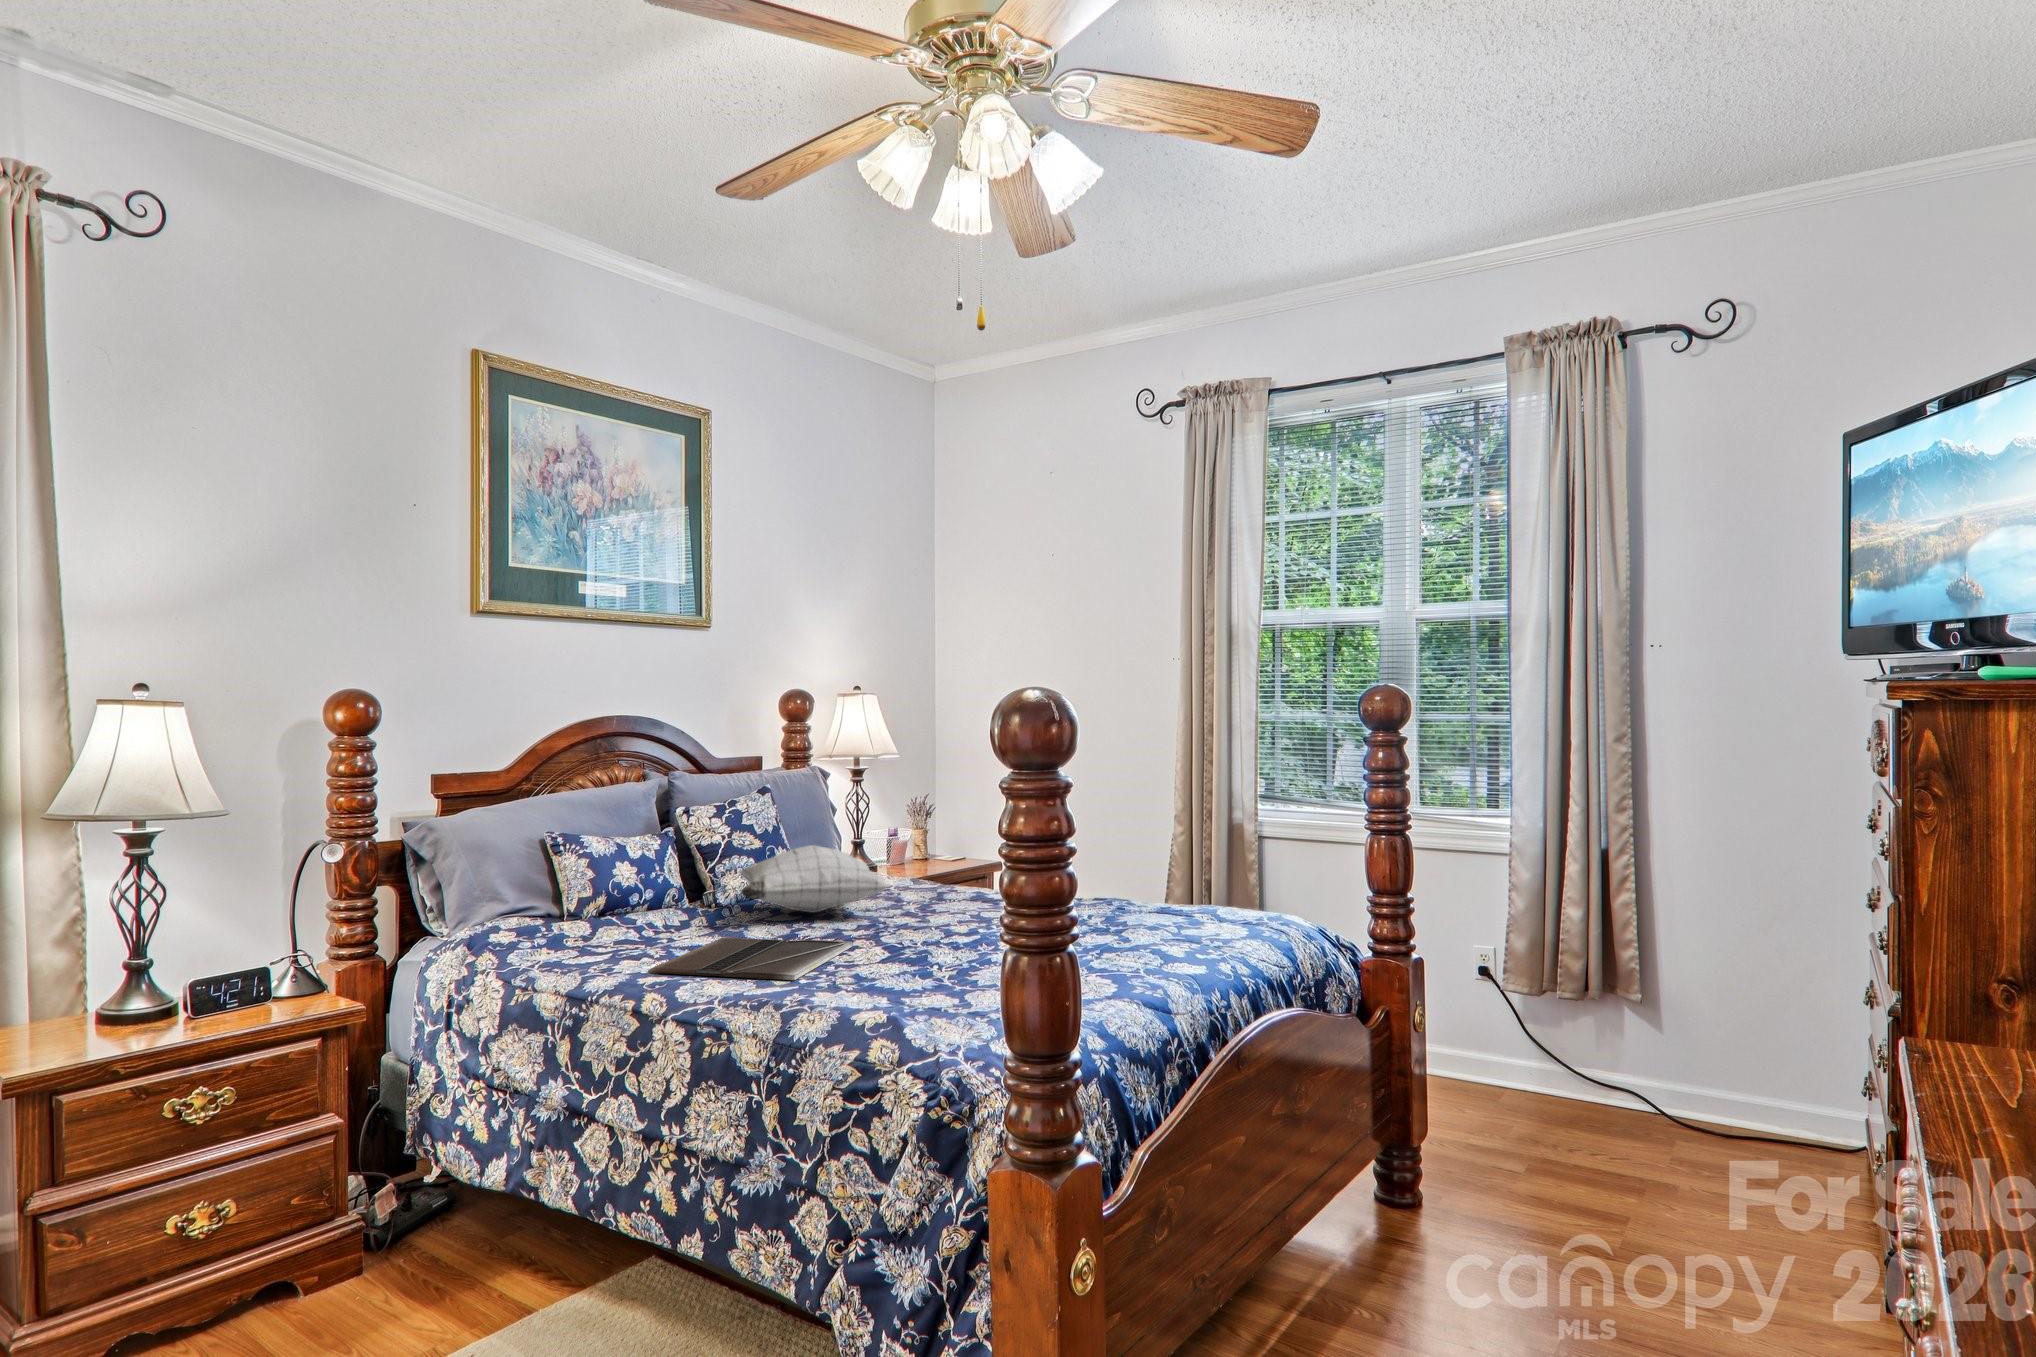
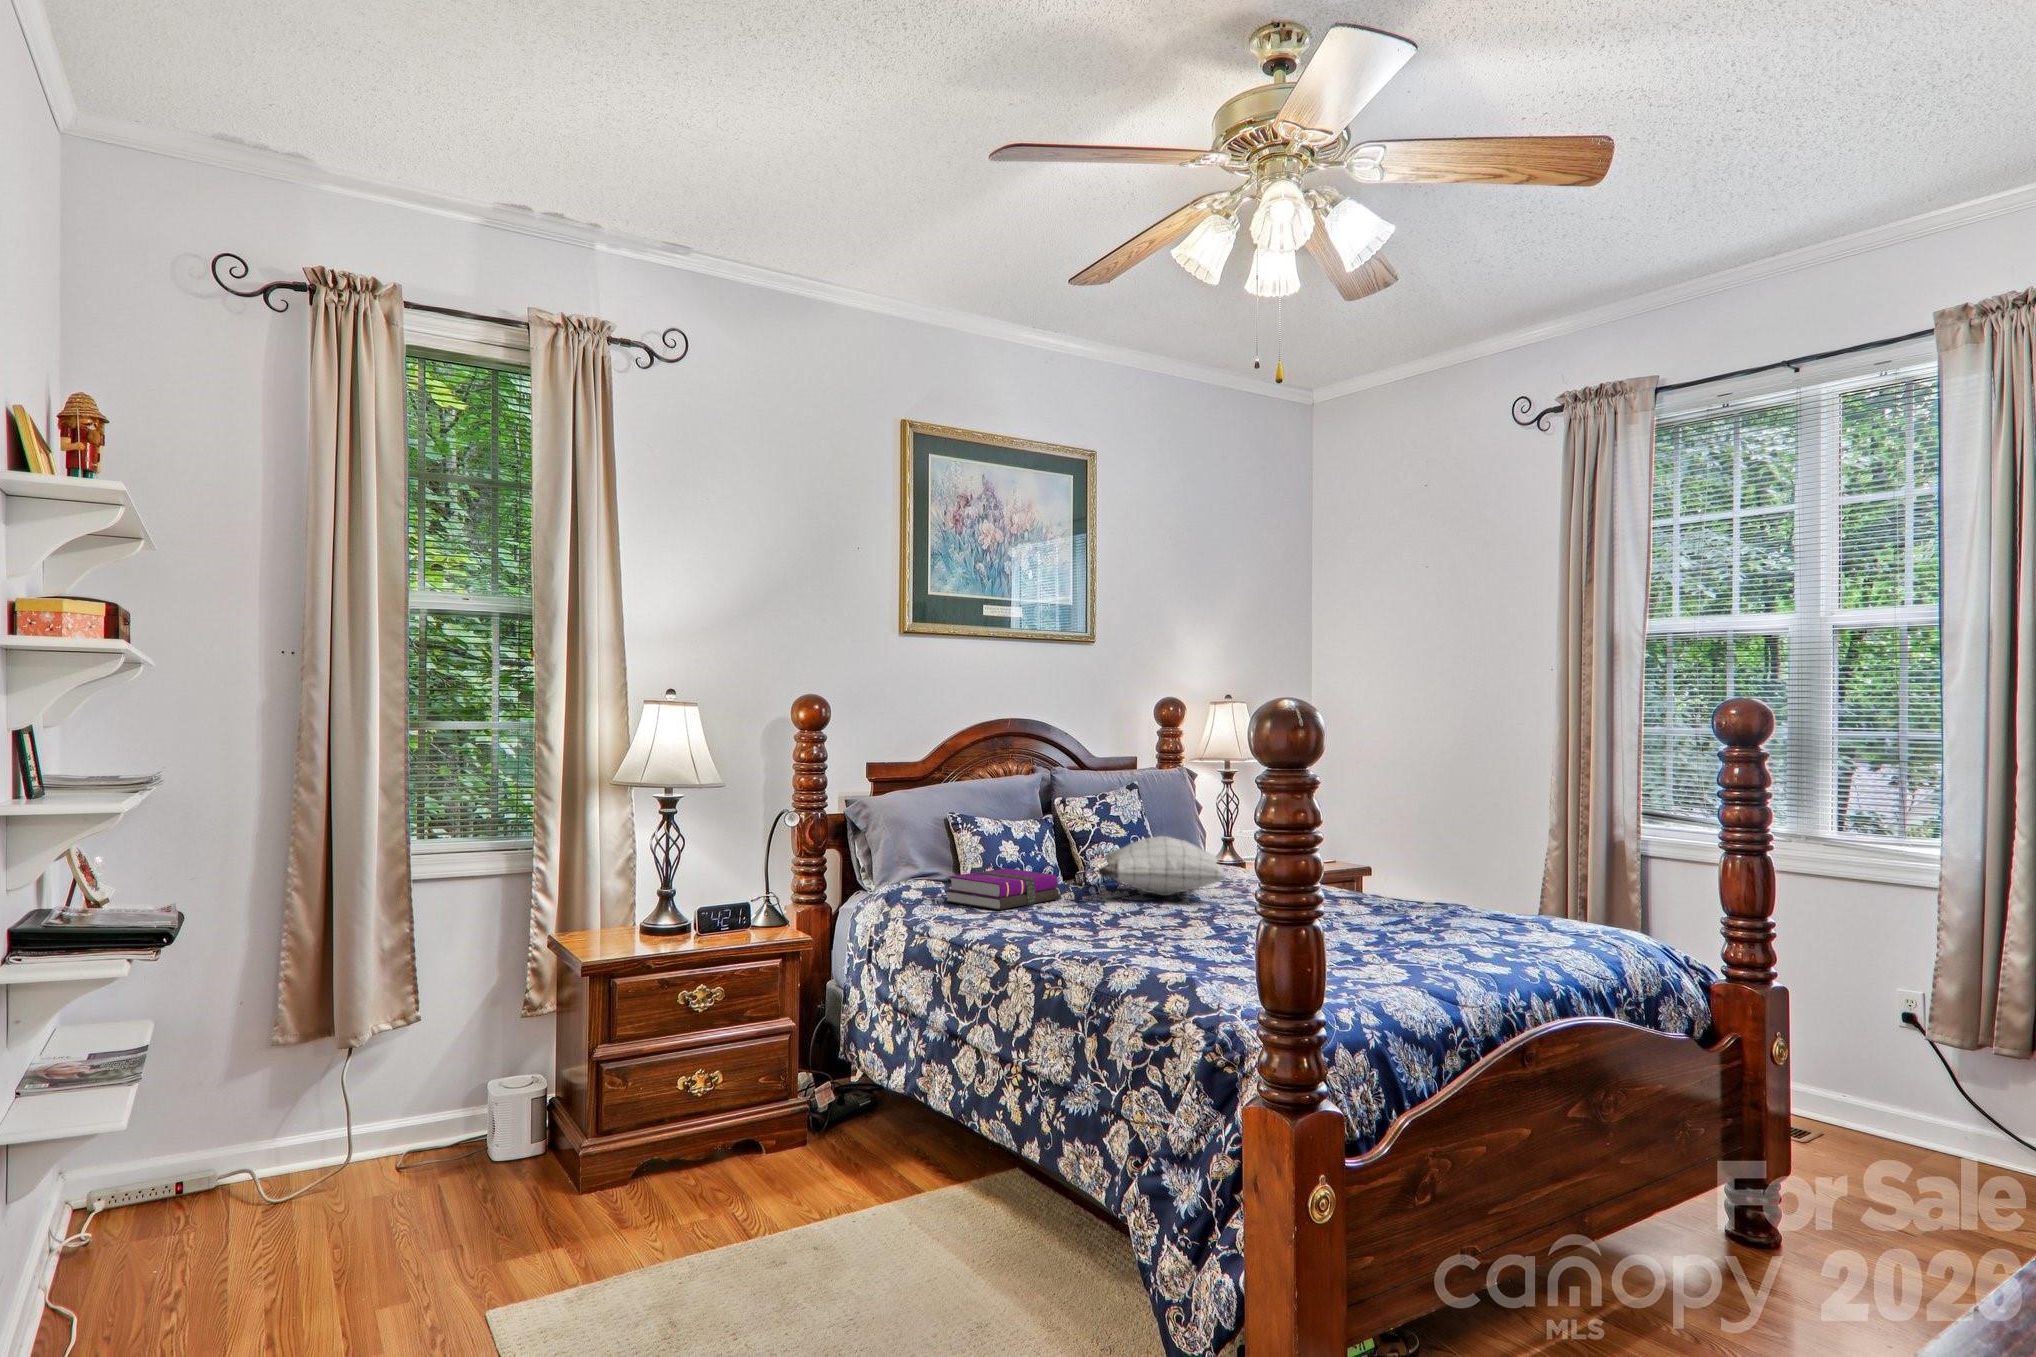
hardback book: none [551,895,695,948] -> present [945,868,1060,910]
laptop: present [648,938,852,980] -> none [1010,908,1185,945]

